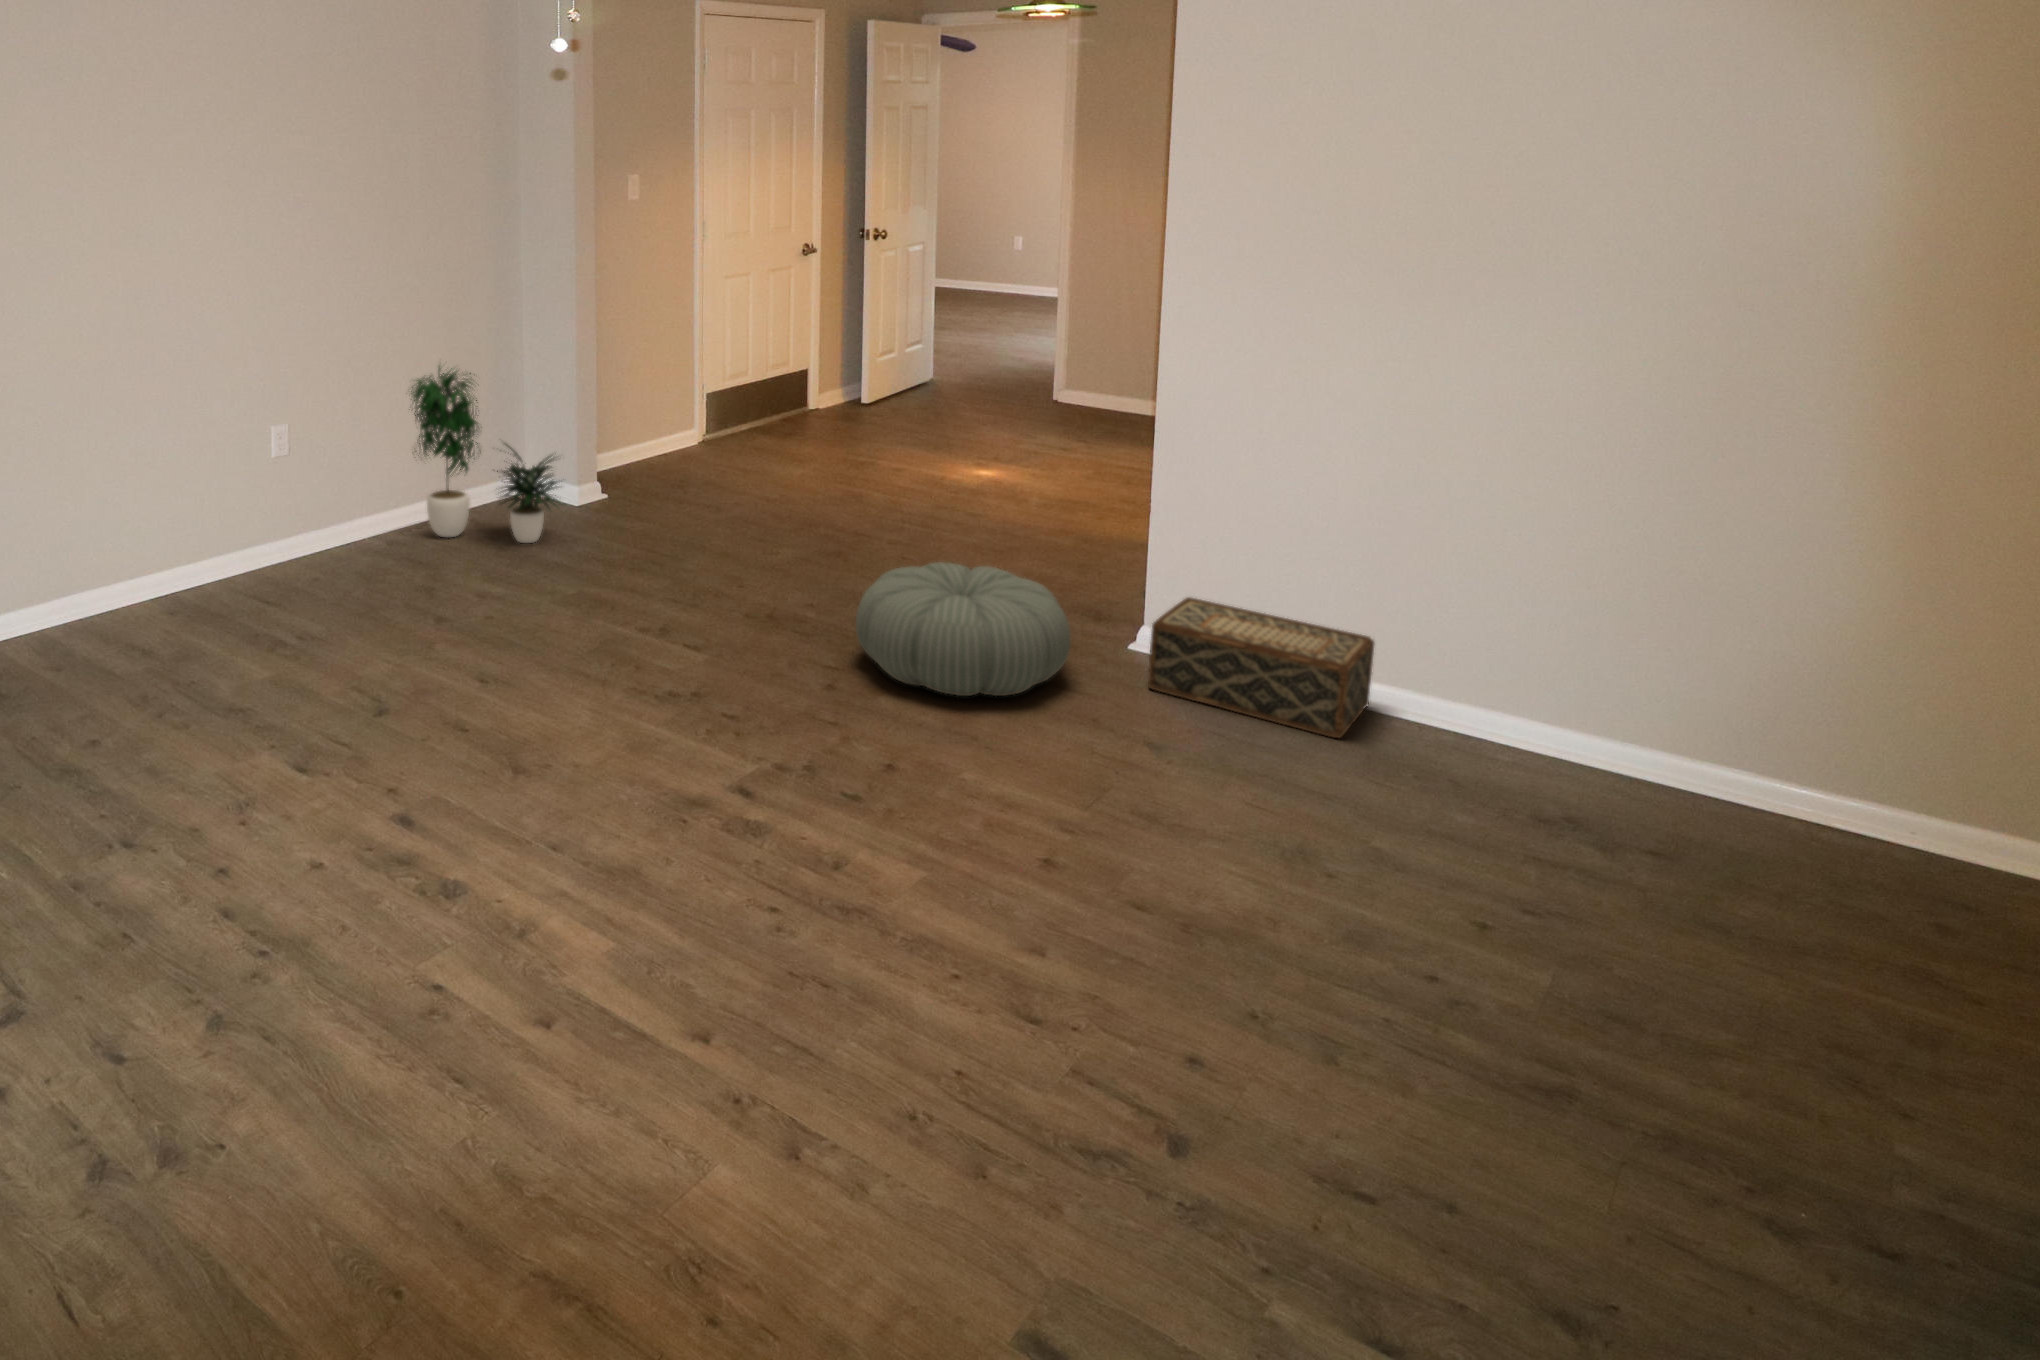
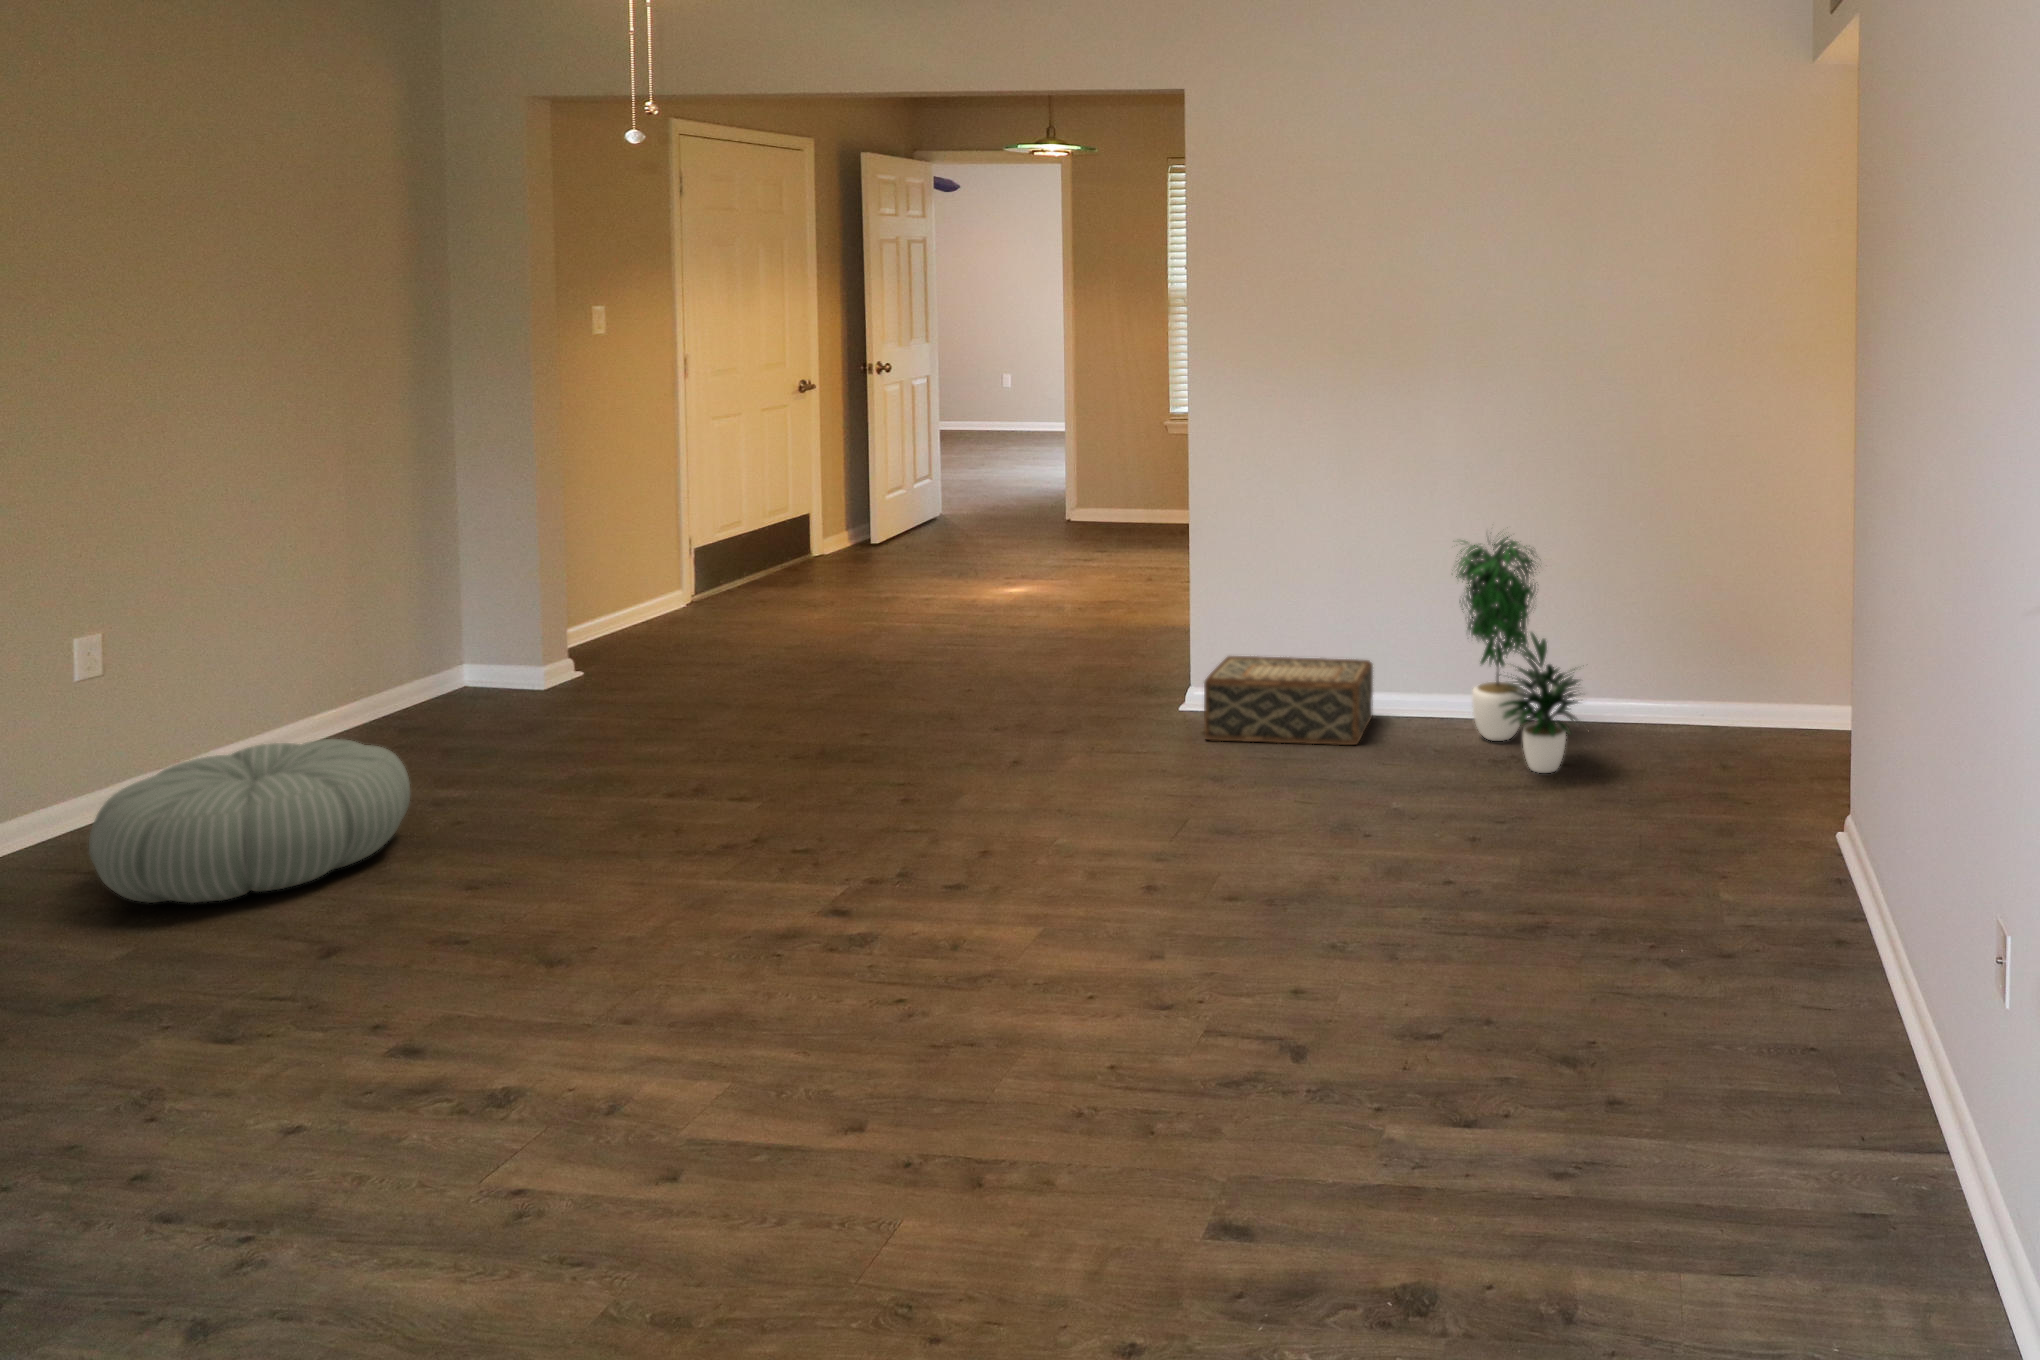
potted plant: present [411,367,562,543] -> present [1456,536,1581,773]
pouf: present [856,562,1071,696] -> present [89,739,410,903]

